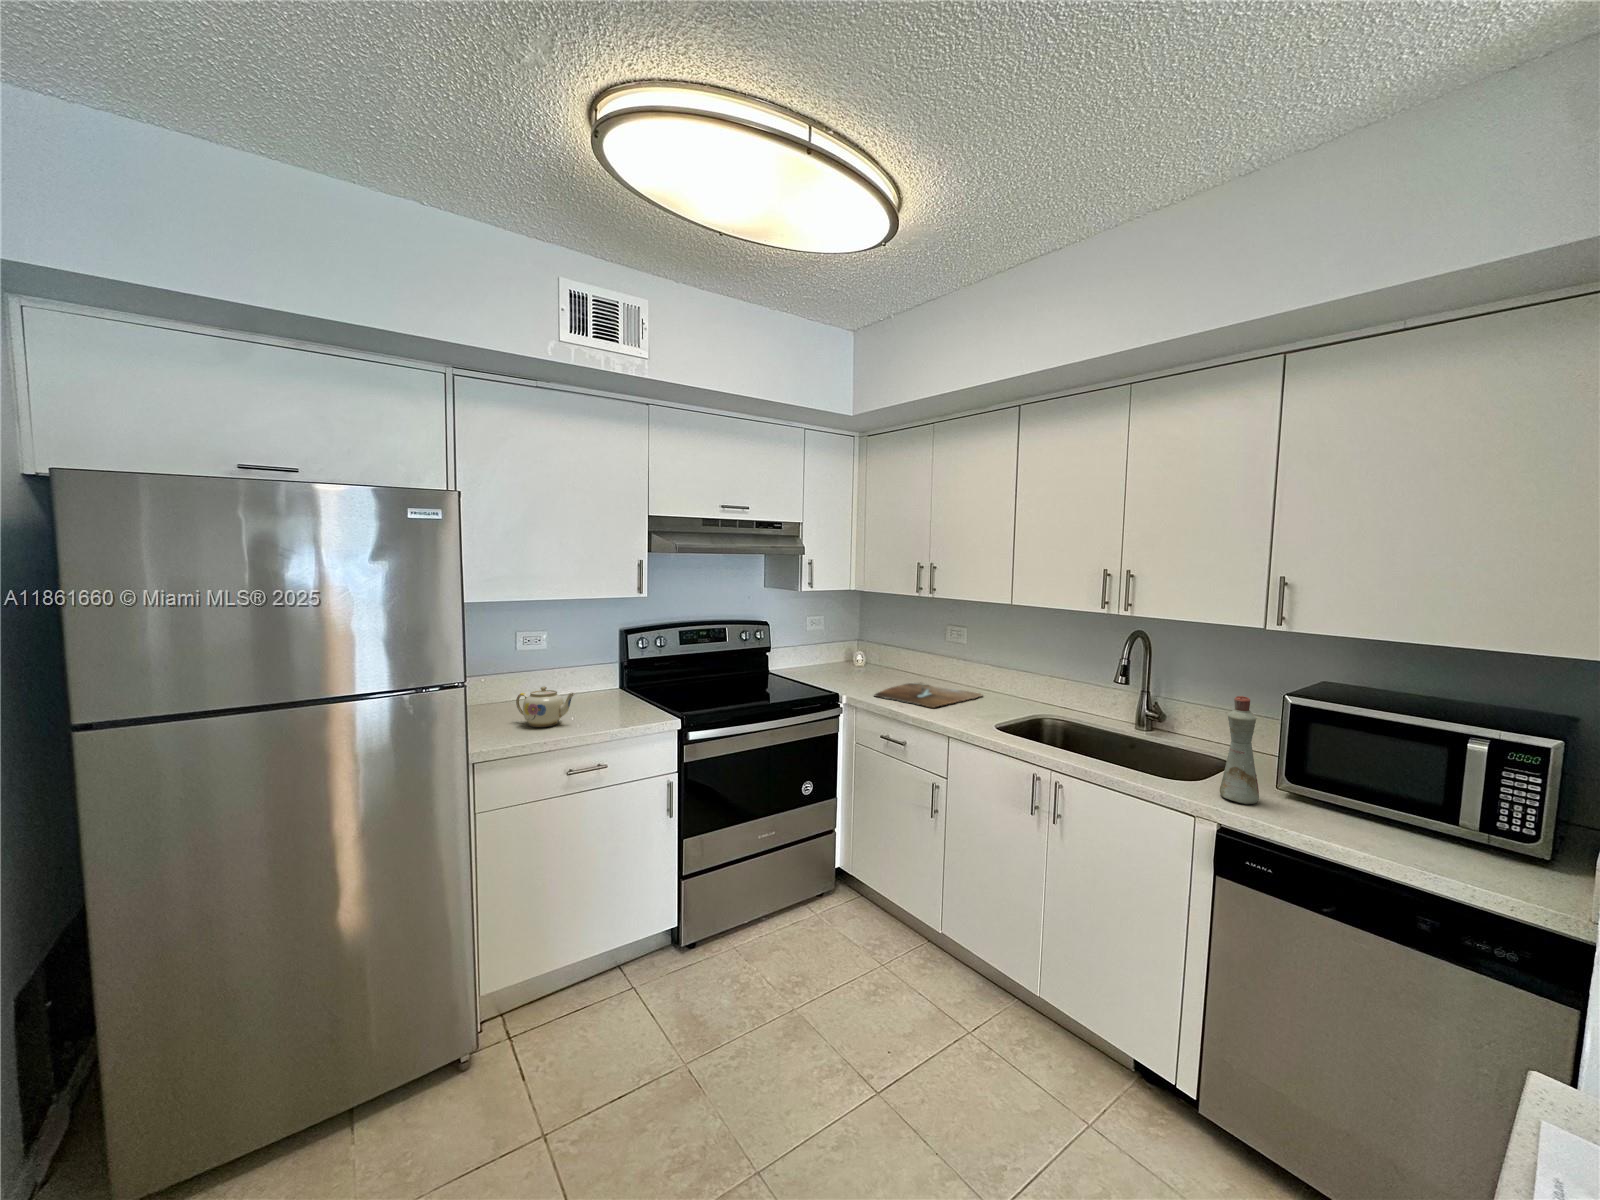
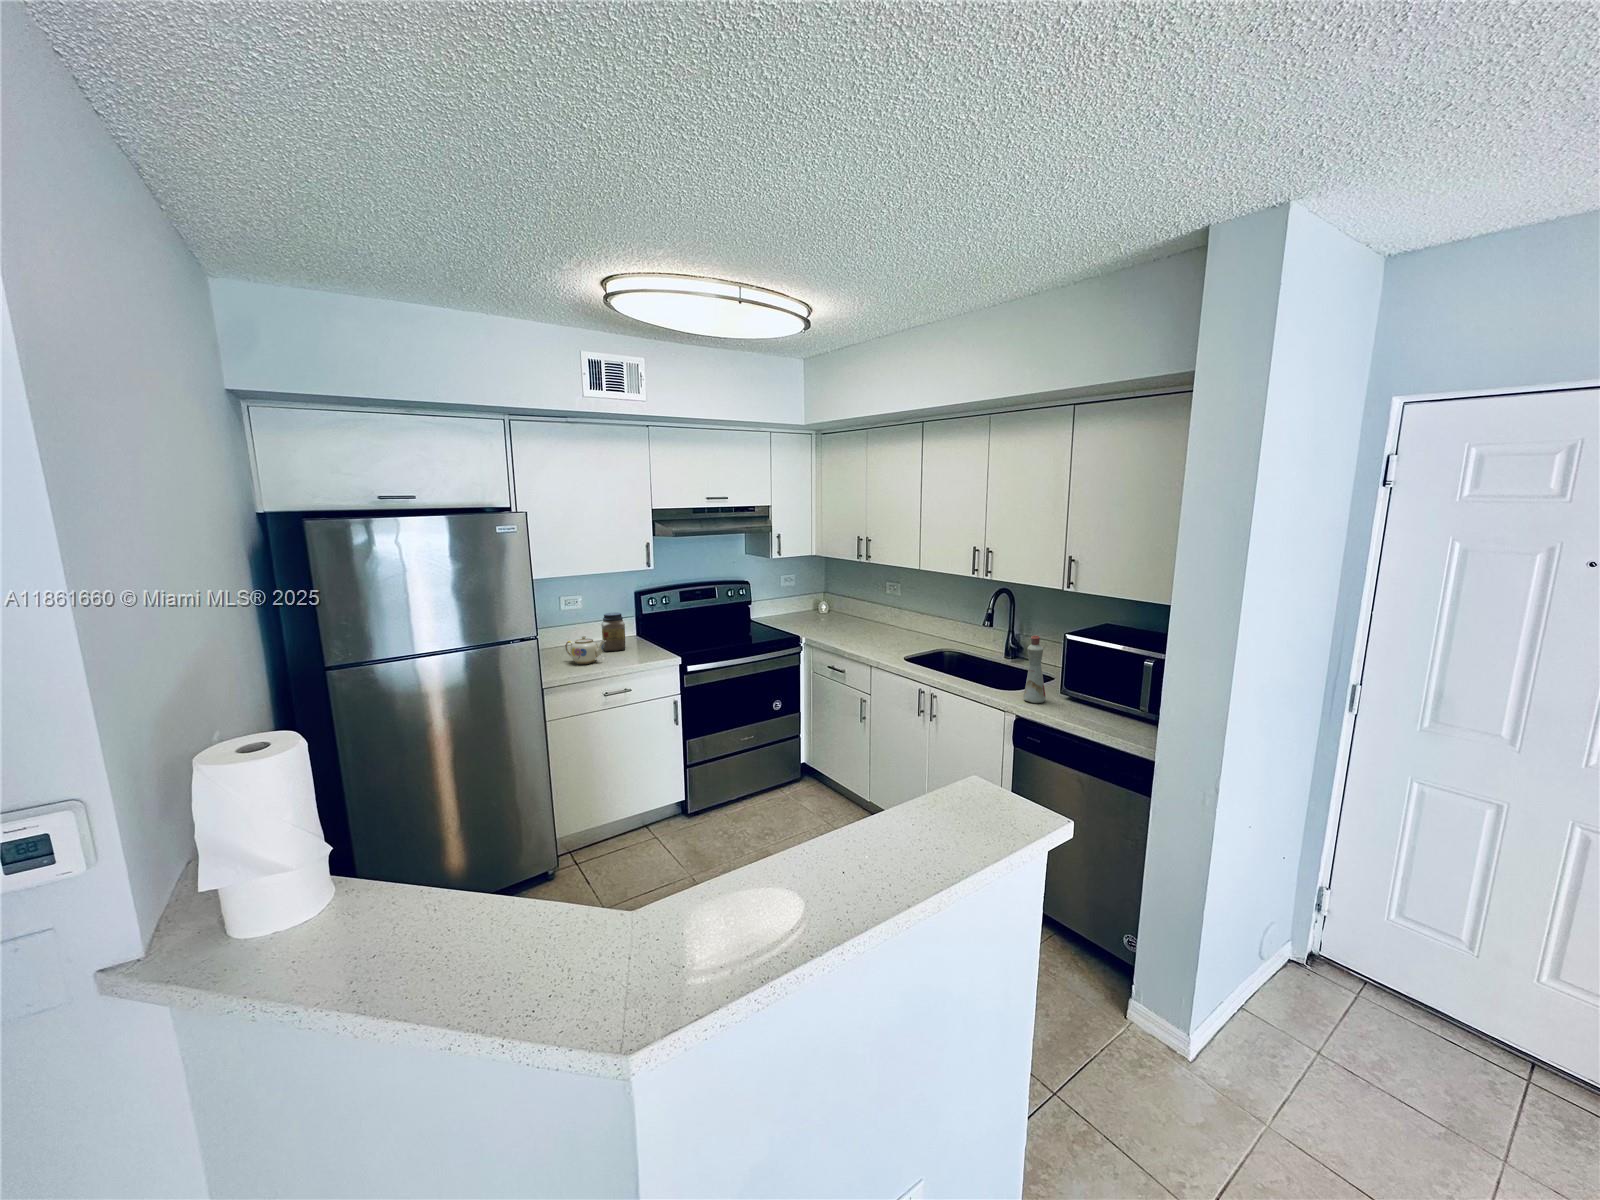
jar: none [572,655,604,710] -> present [602,612,625,652]
cutting board: present [875,682,982,707] -> none [825,626,909,645]

